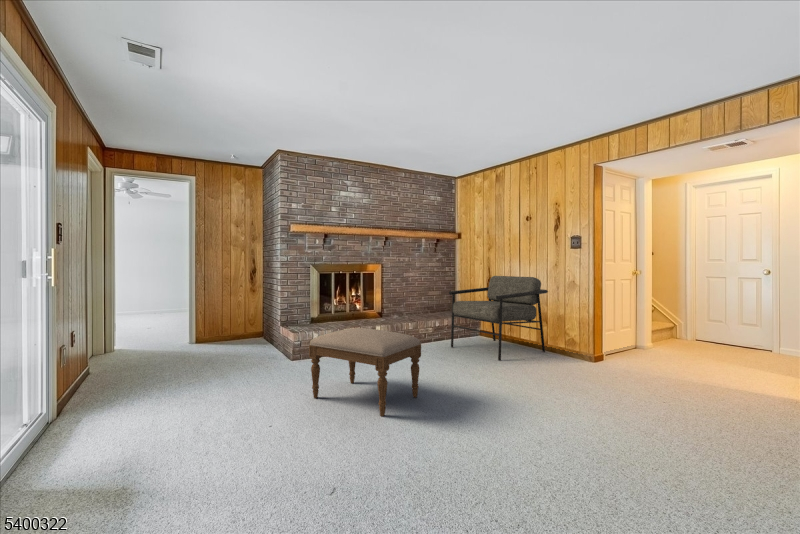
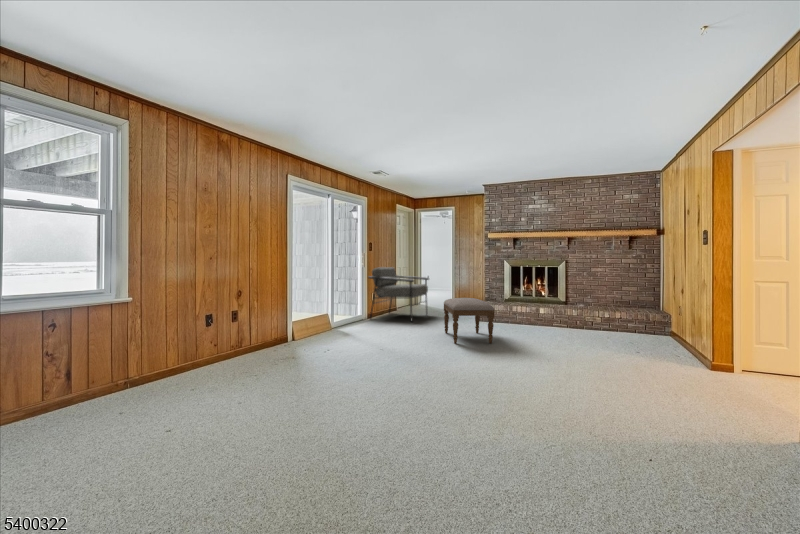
armchair: present [449,276,548,361] -> present [369,267,429,321]

